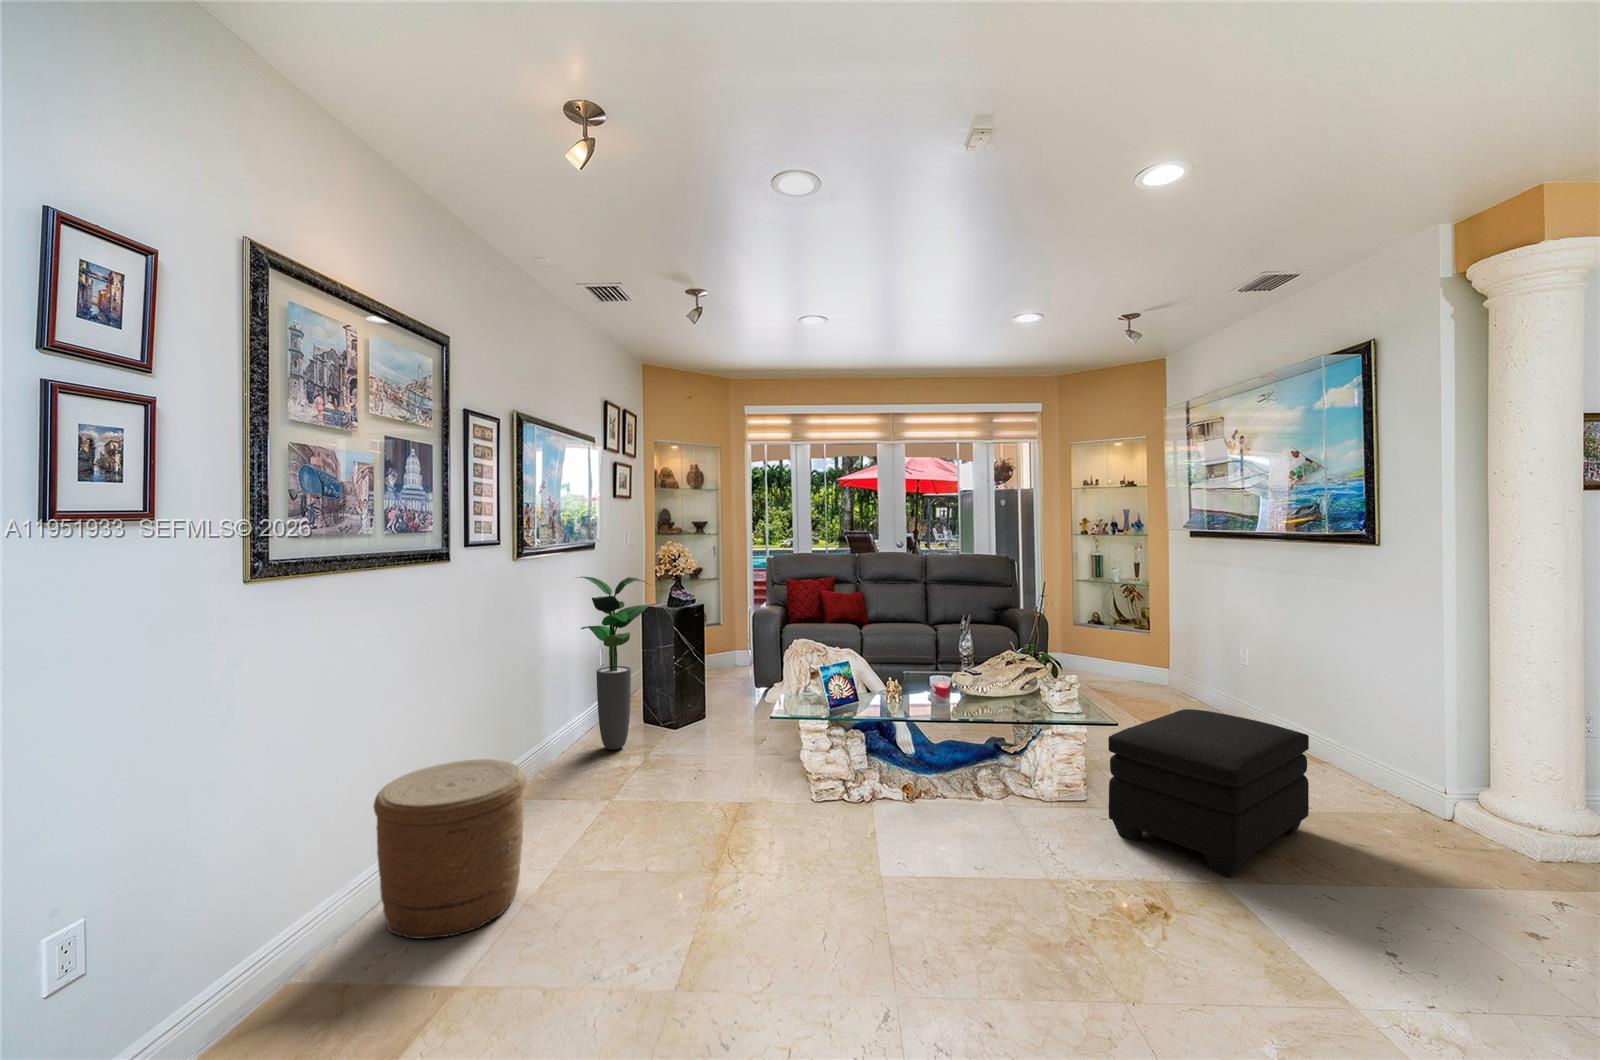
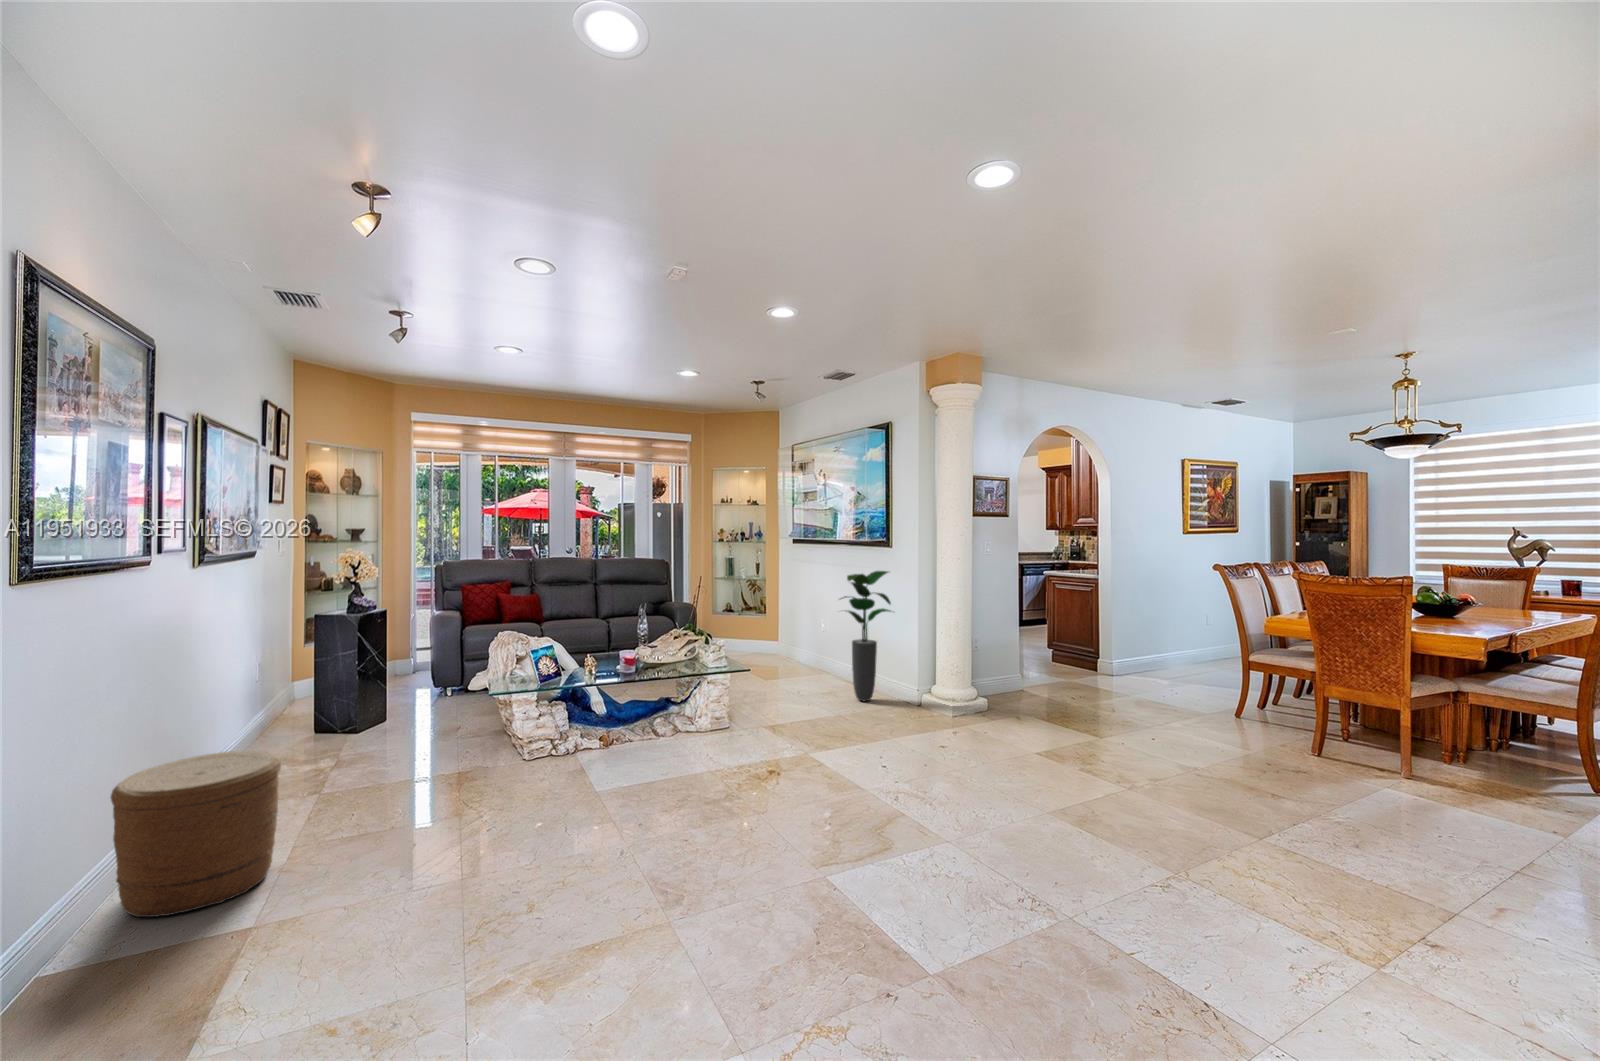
potted plant: present [580,577,648,750] -> present [843,571,891,701]
ottoman: present [1108,709,1309,877] -> none [747,657,856,750]

